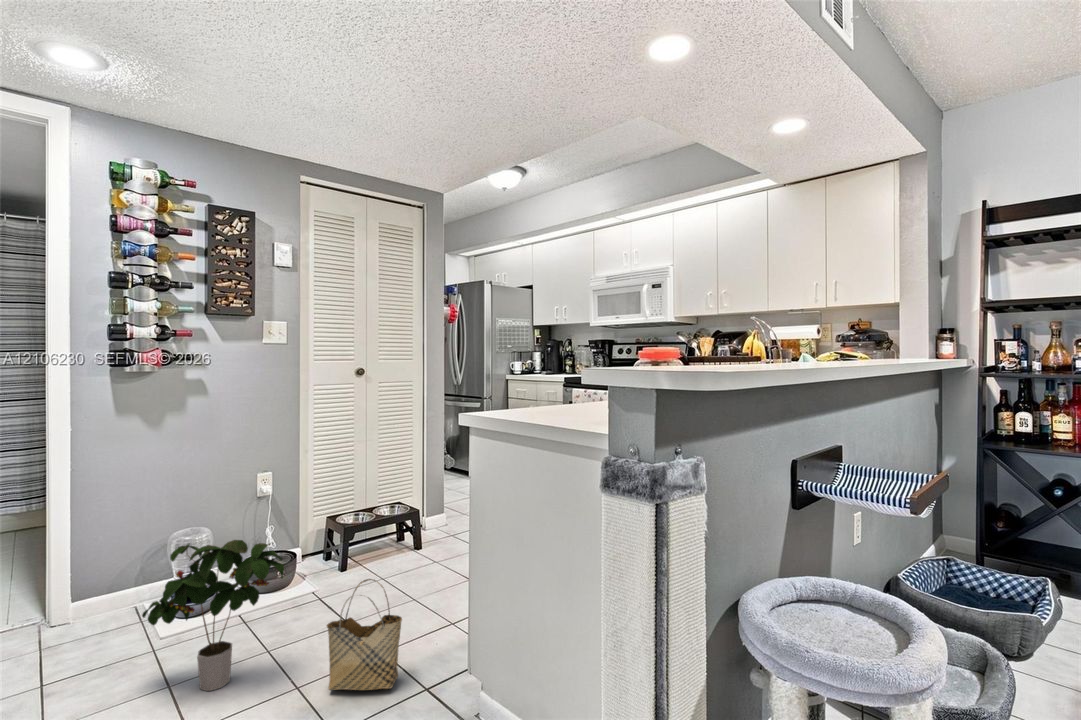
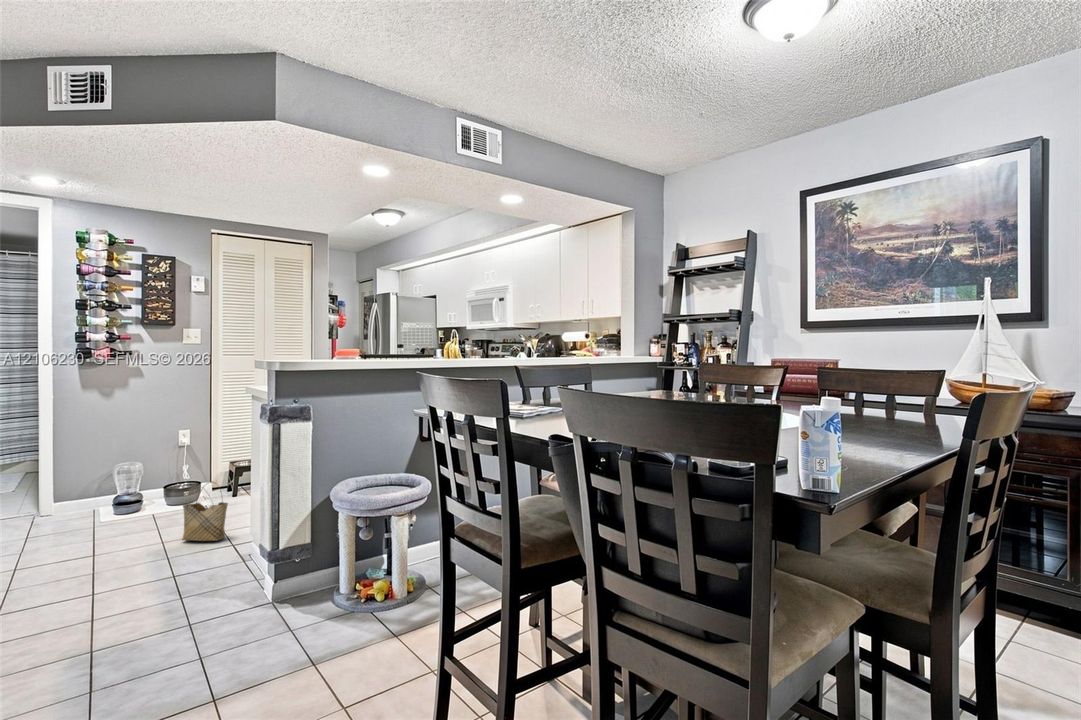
potted plant: present [142,540,284,691] -> none [83,457,164,540]

